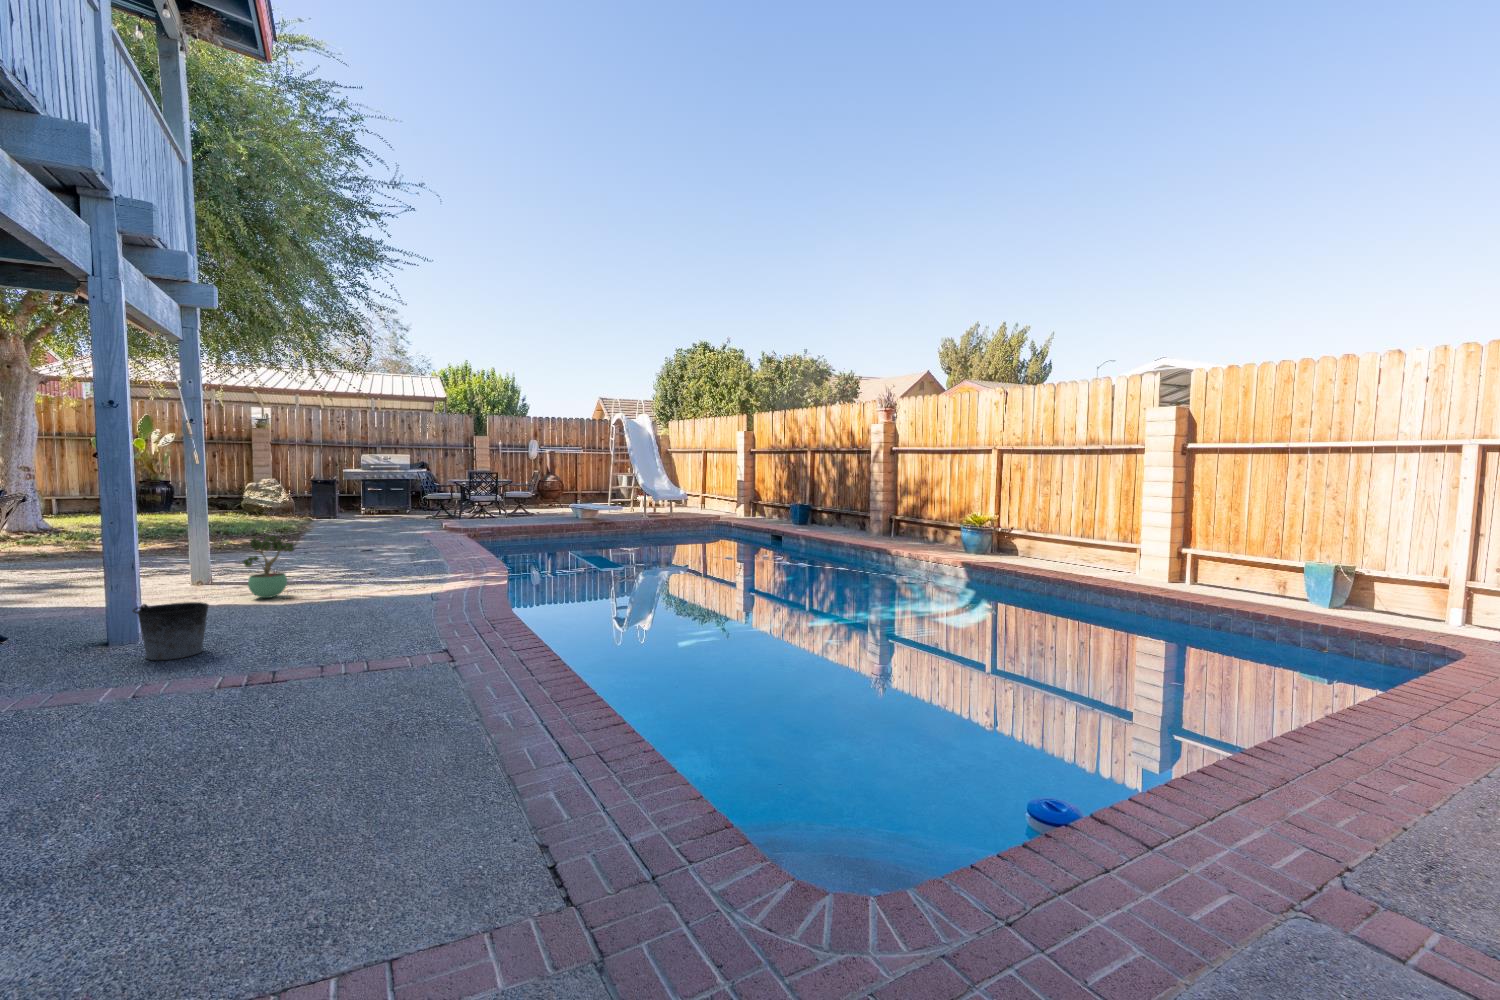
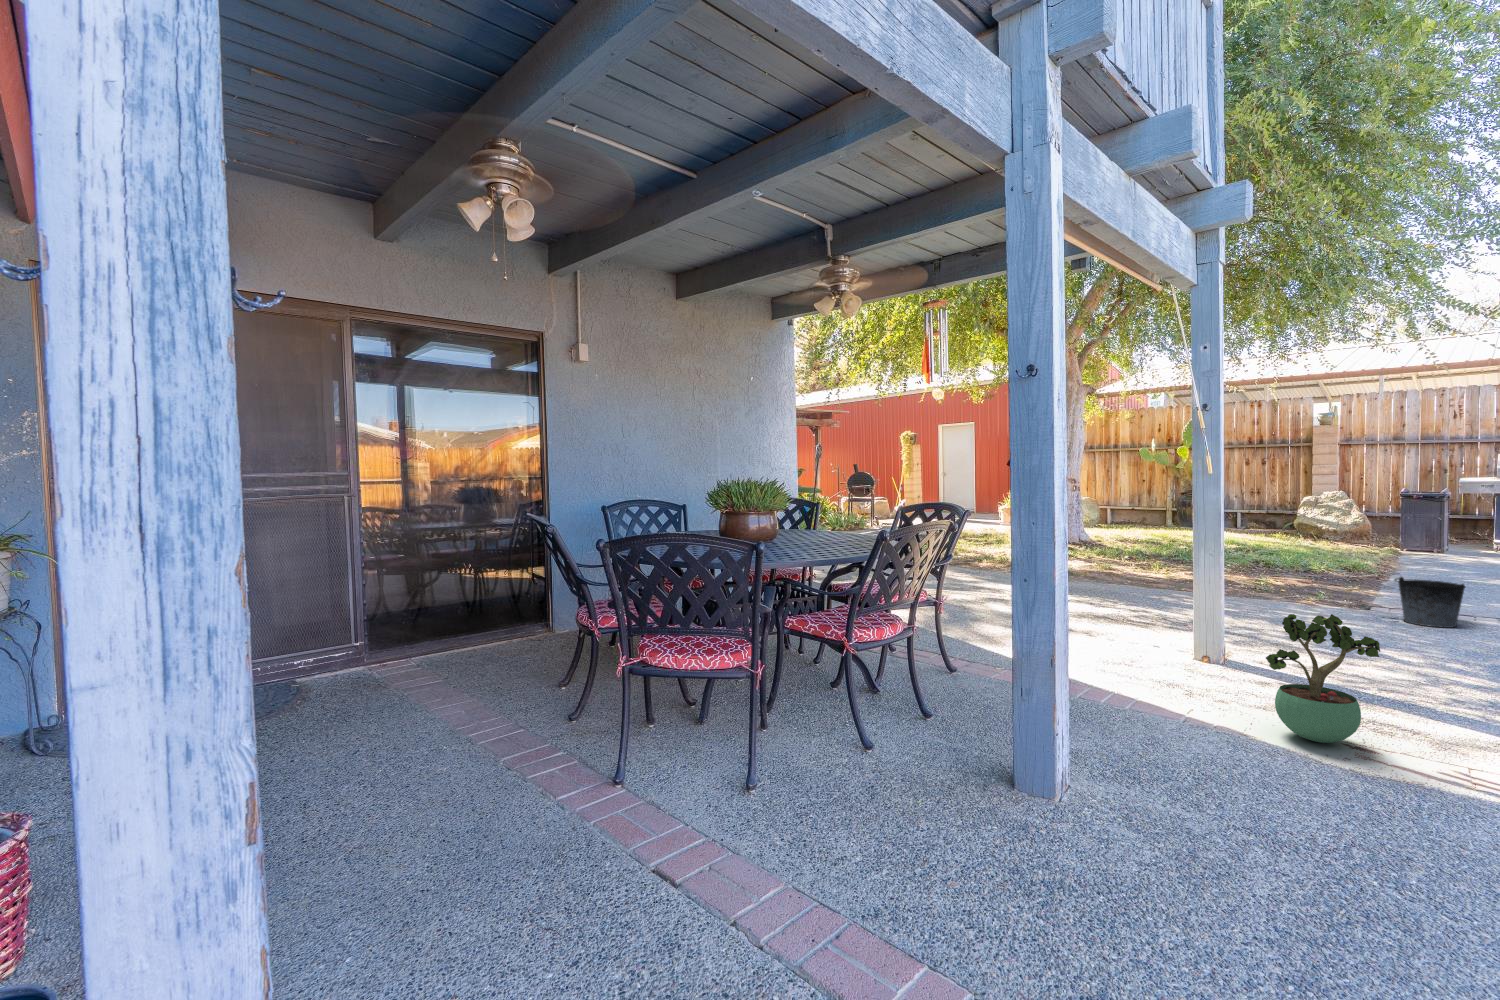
bucket: present [133,602,209,660] -> present [1394,577,1465,628]

